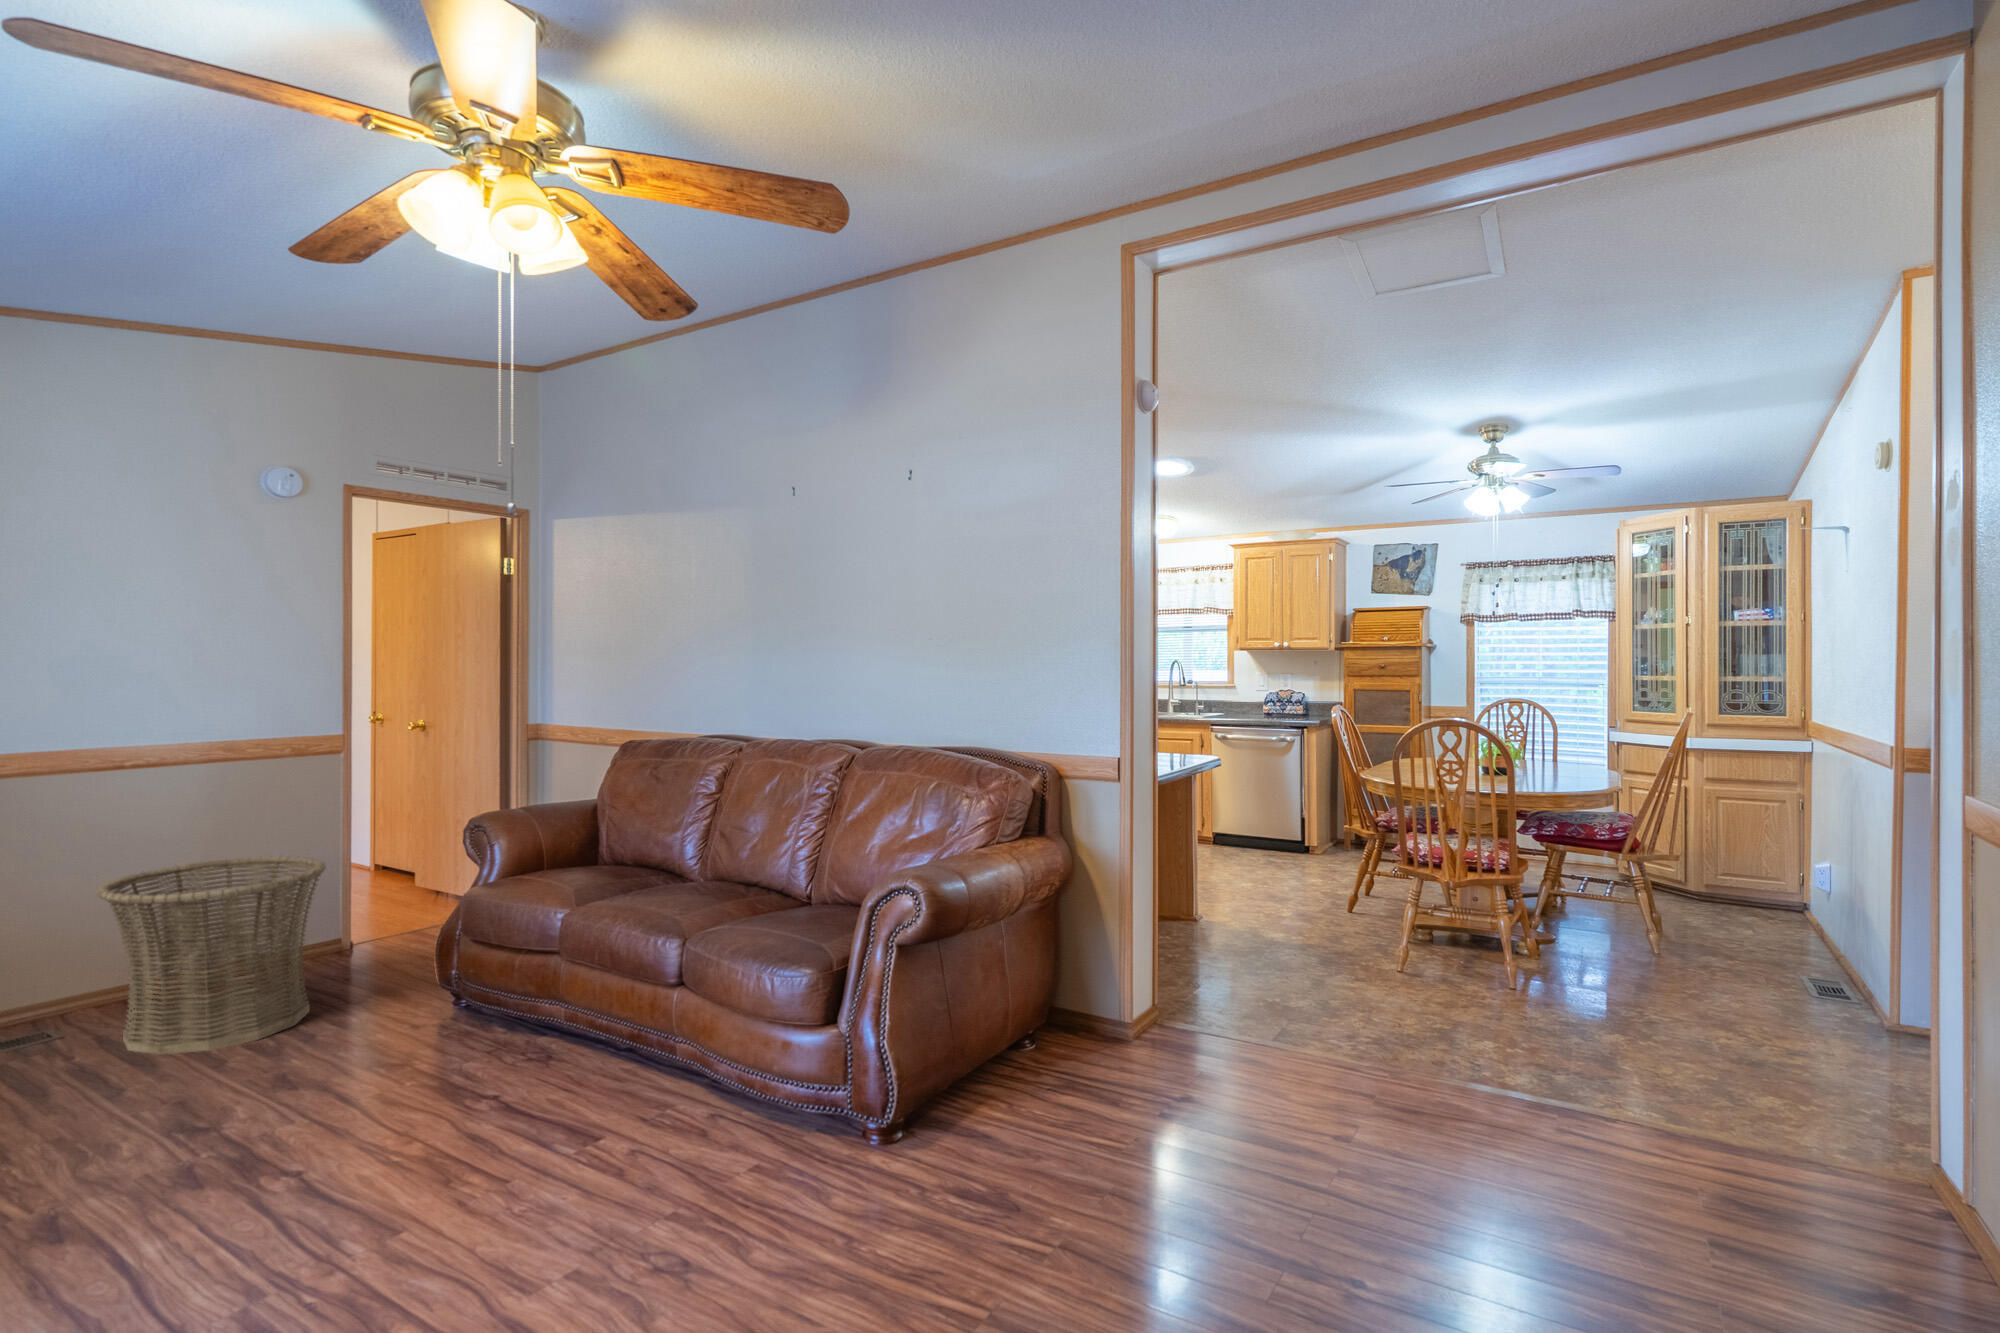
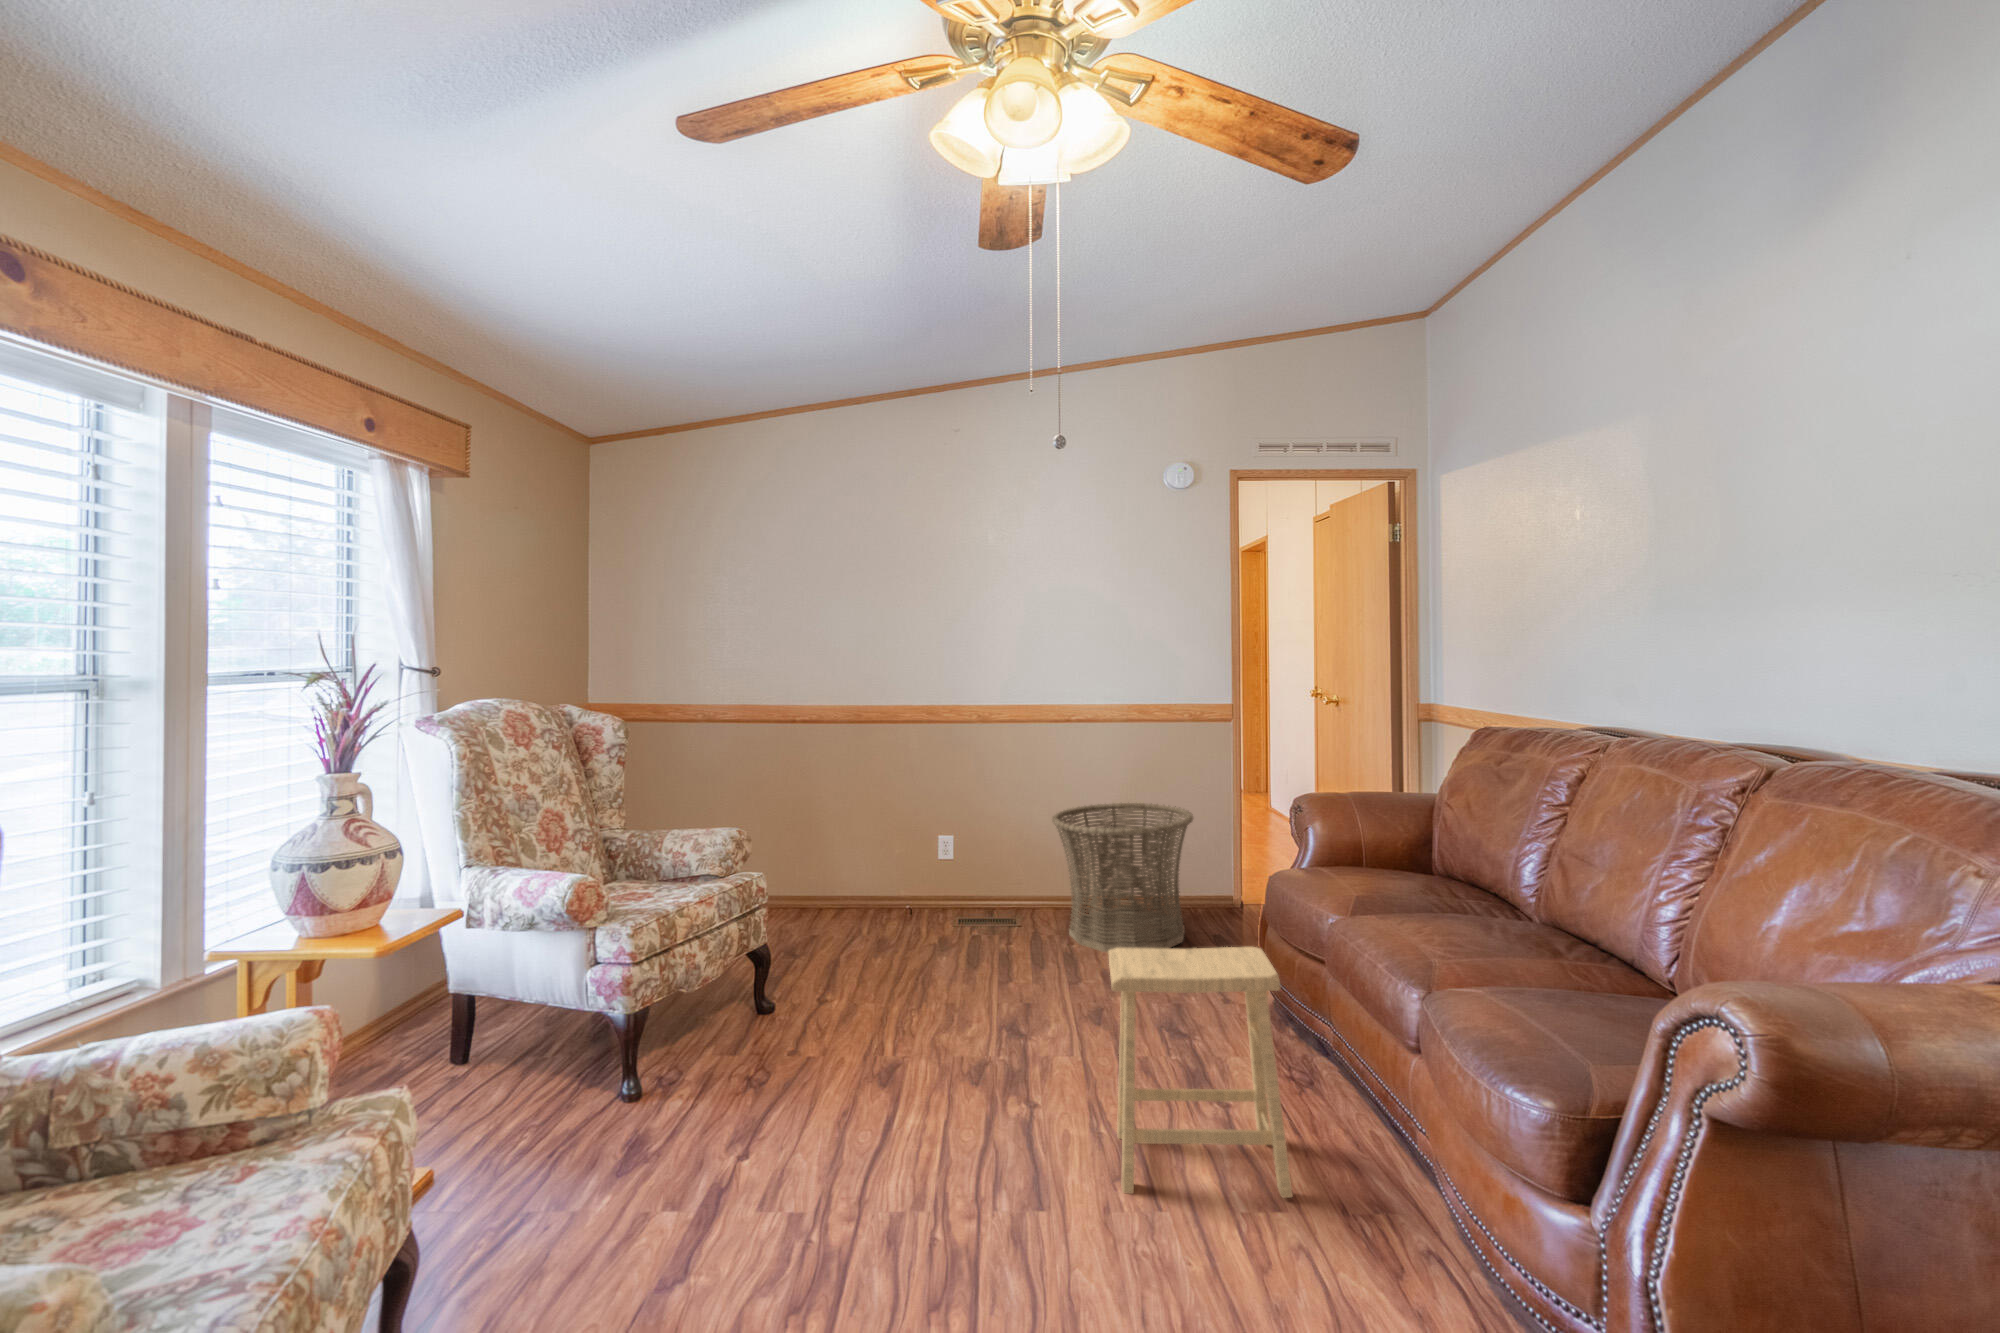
footstool: none [412,938,603,1191] -> present [1109,947,1293,1198]

